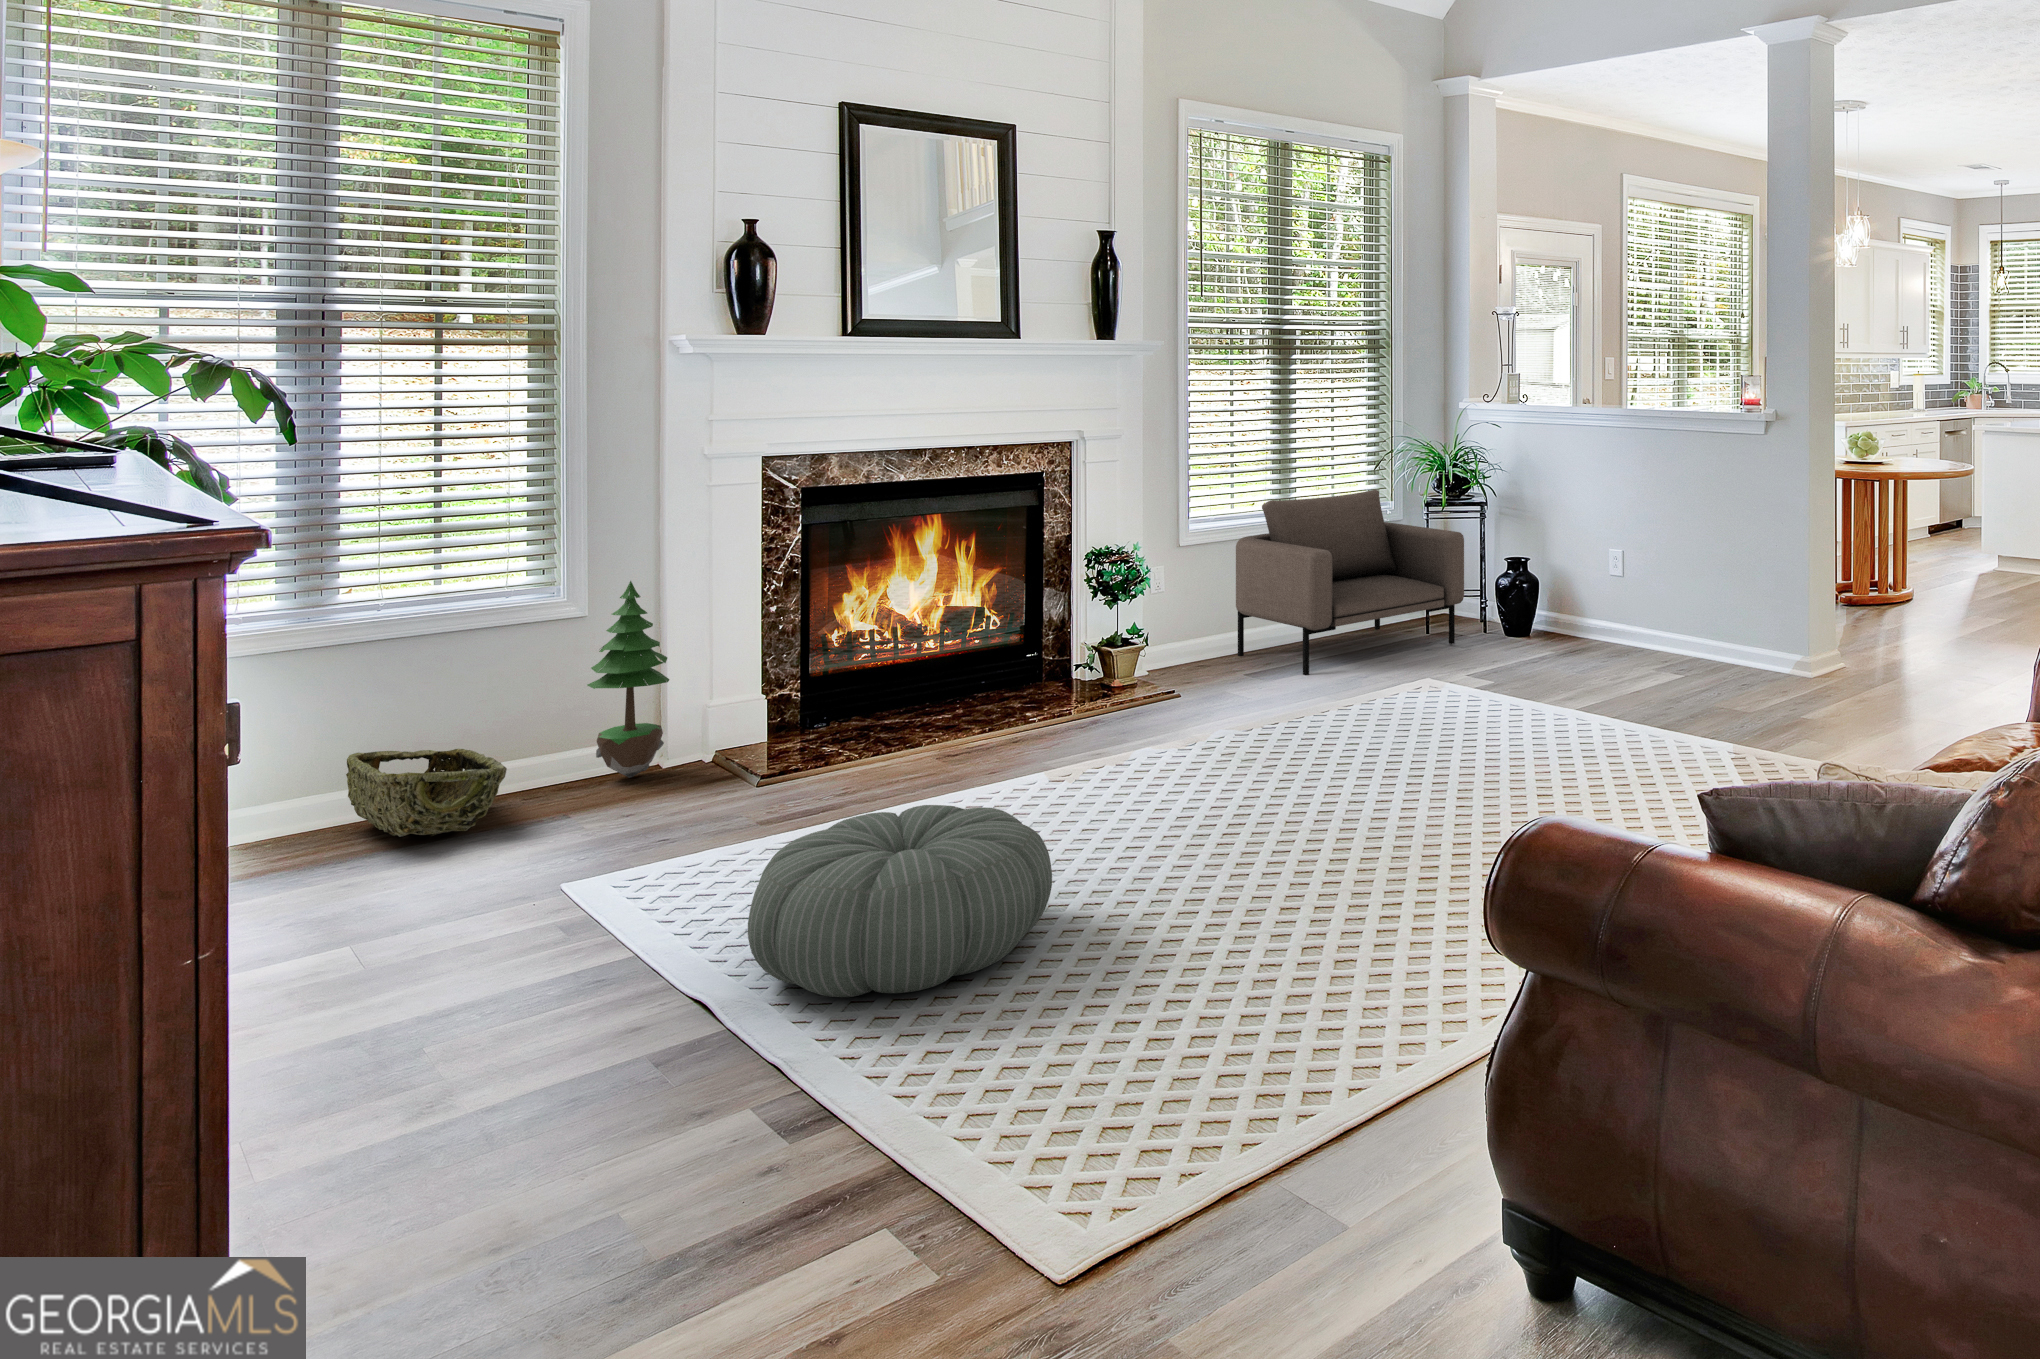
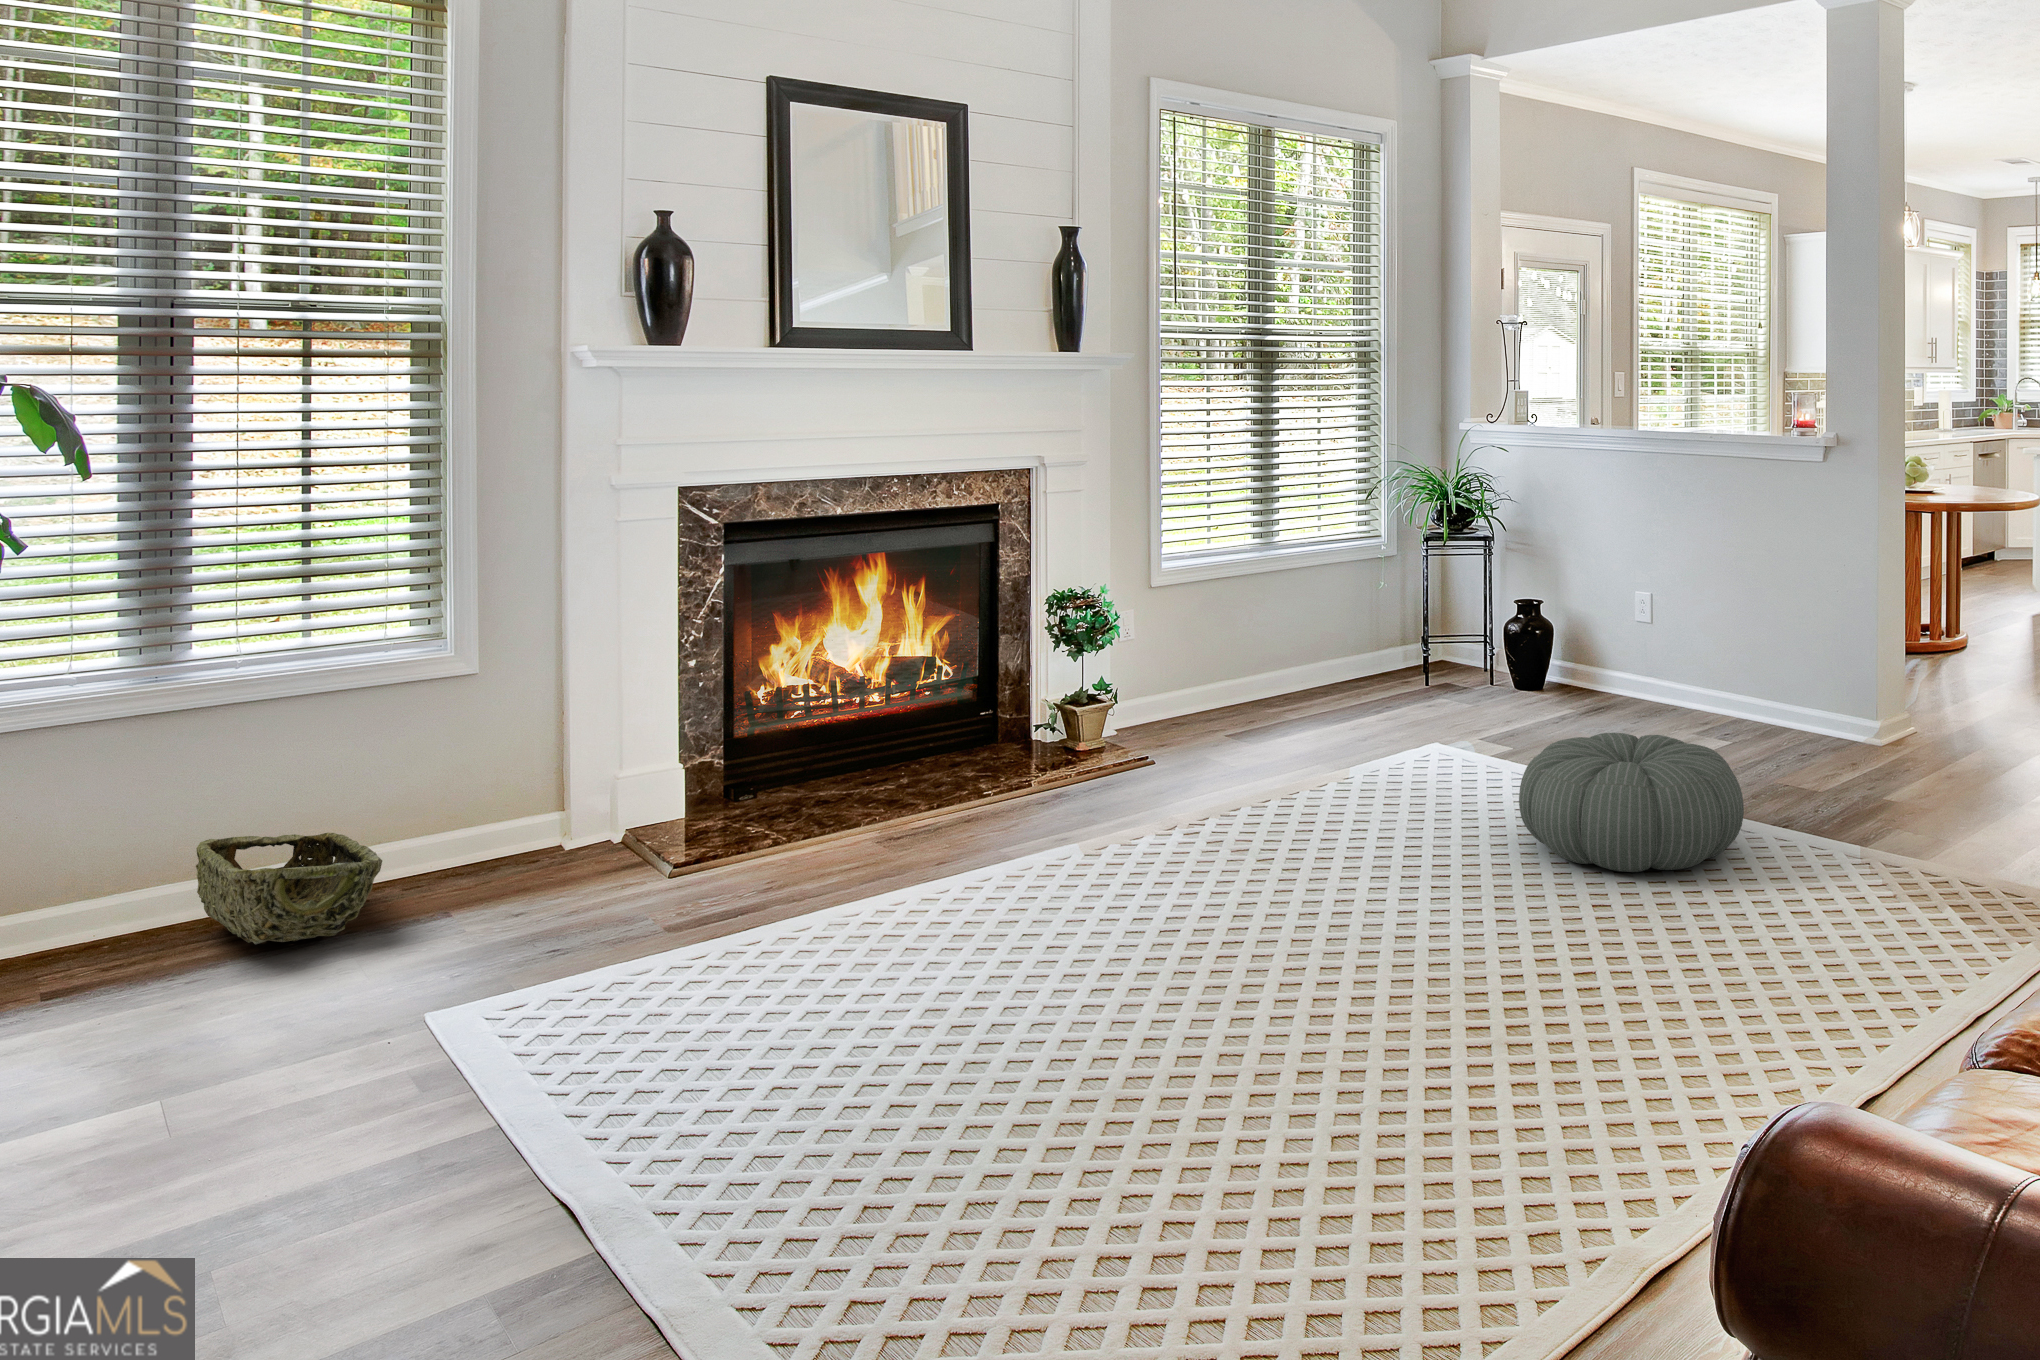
armchair: present [1236,490,1464,675] -> none [1211,522,1470,738]
potted tree: present [587,581,669,778] -> none [477,632,574,866]
pouf: present [748,805,1052,997] -> present [1519,733,1744,872]

